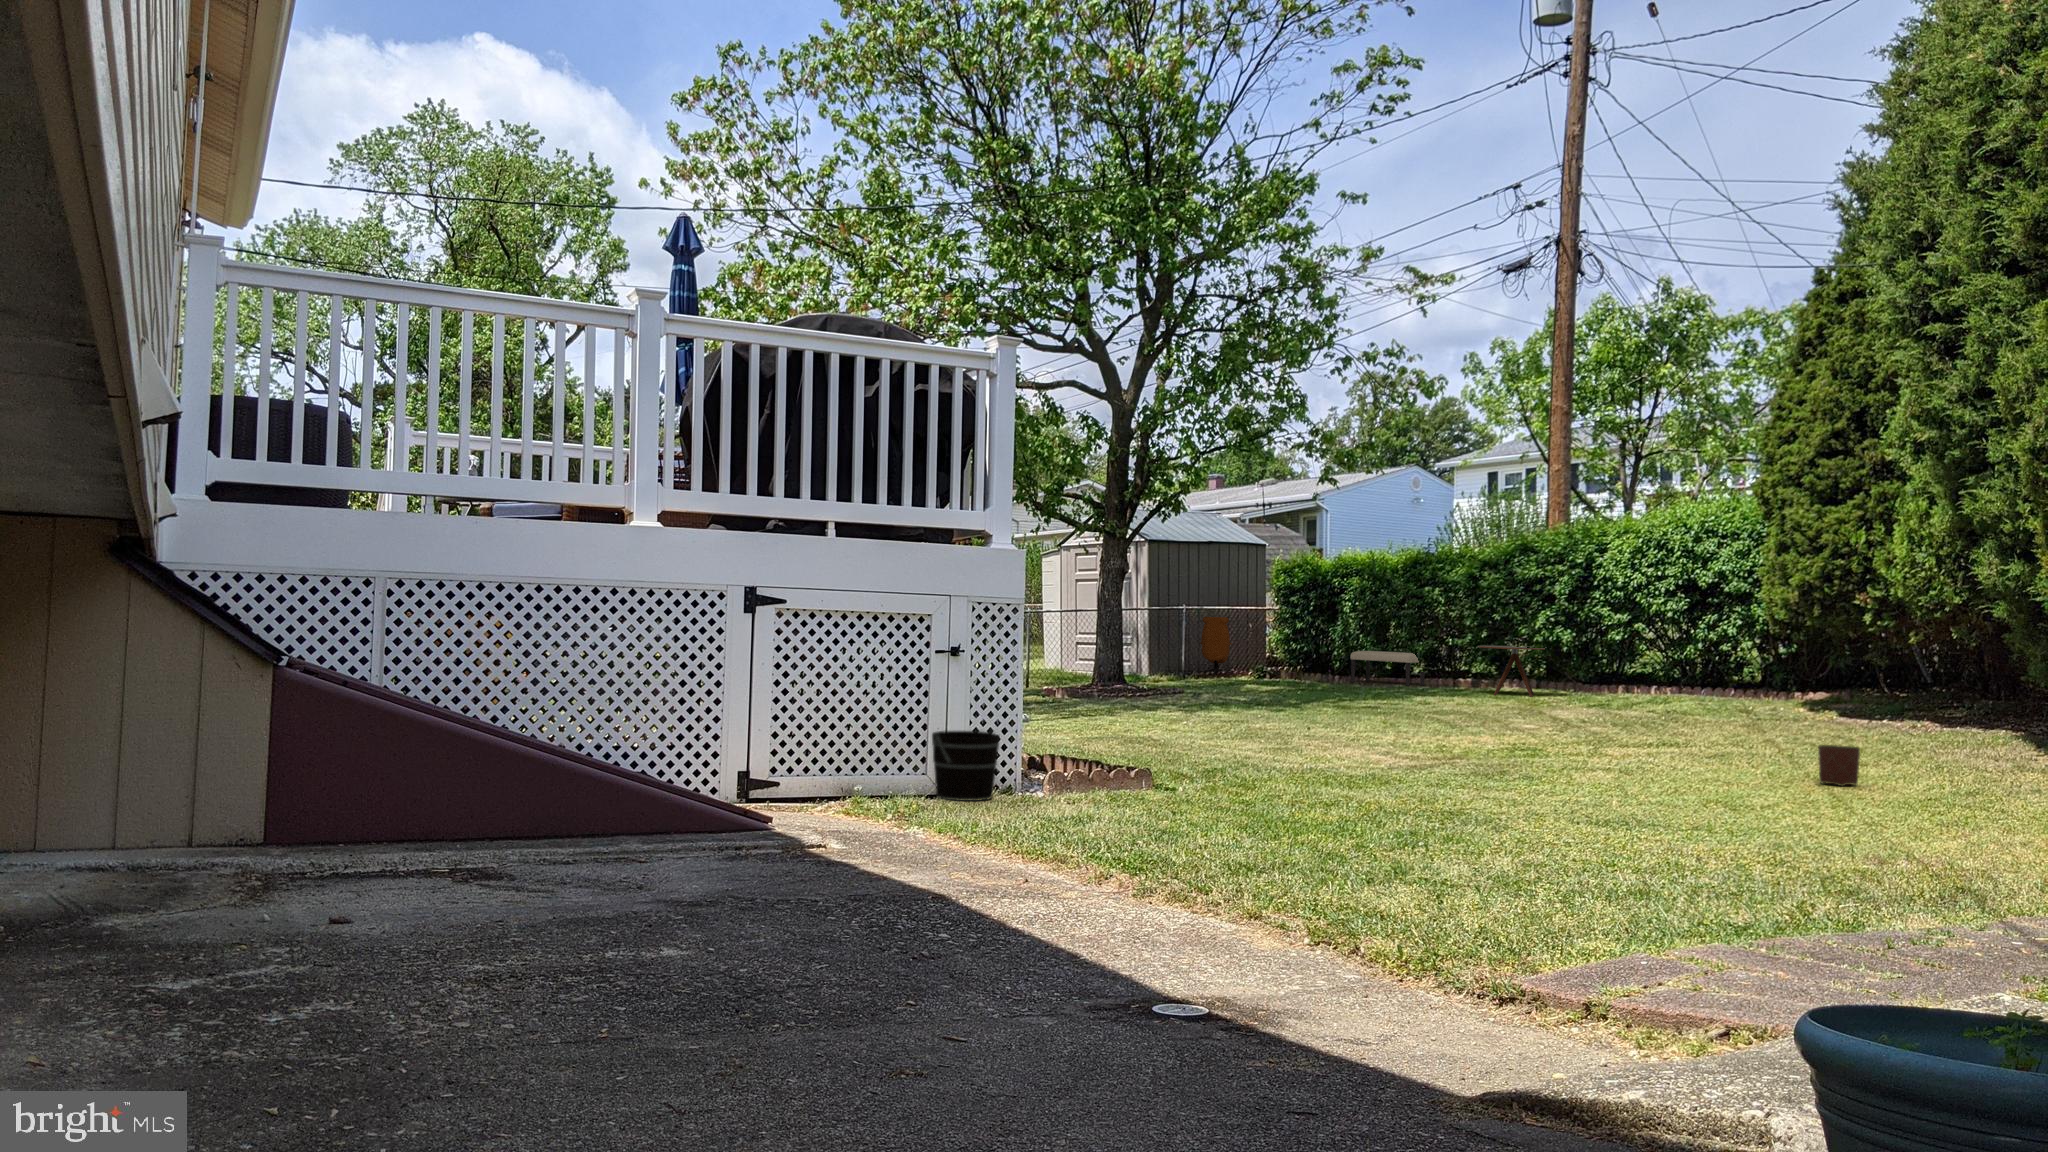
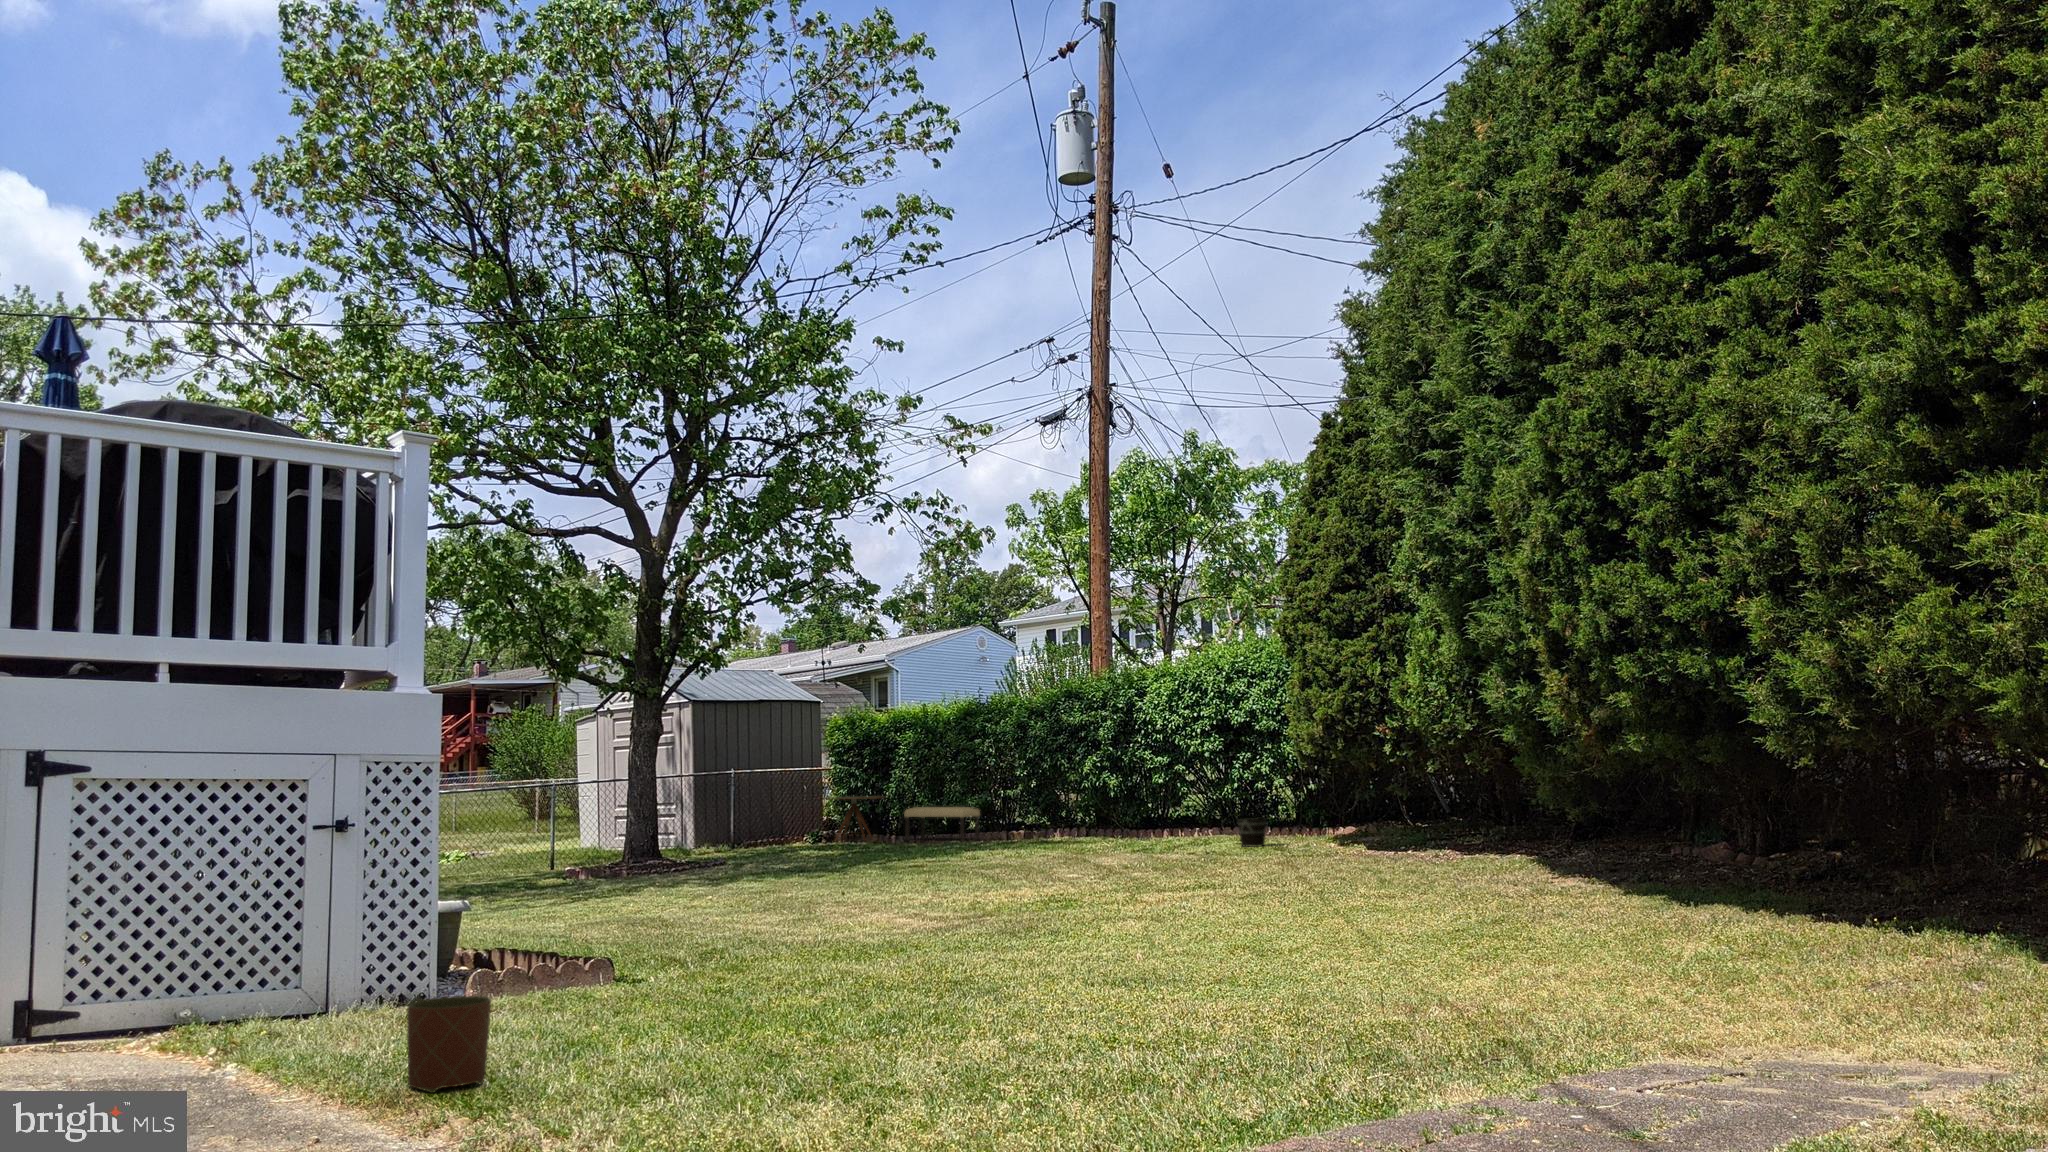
lounge chair: present [1198,617,1233,674] -> none [746,779,784,841]
round table: present [1478,646,1545,697] -> present [831,796,884,840]
bucket: present [932,730,1000,801] -> present [1238,819,1266,847]
planter: present [1818,745,1860,786] -> present [407,996,491,1093]

